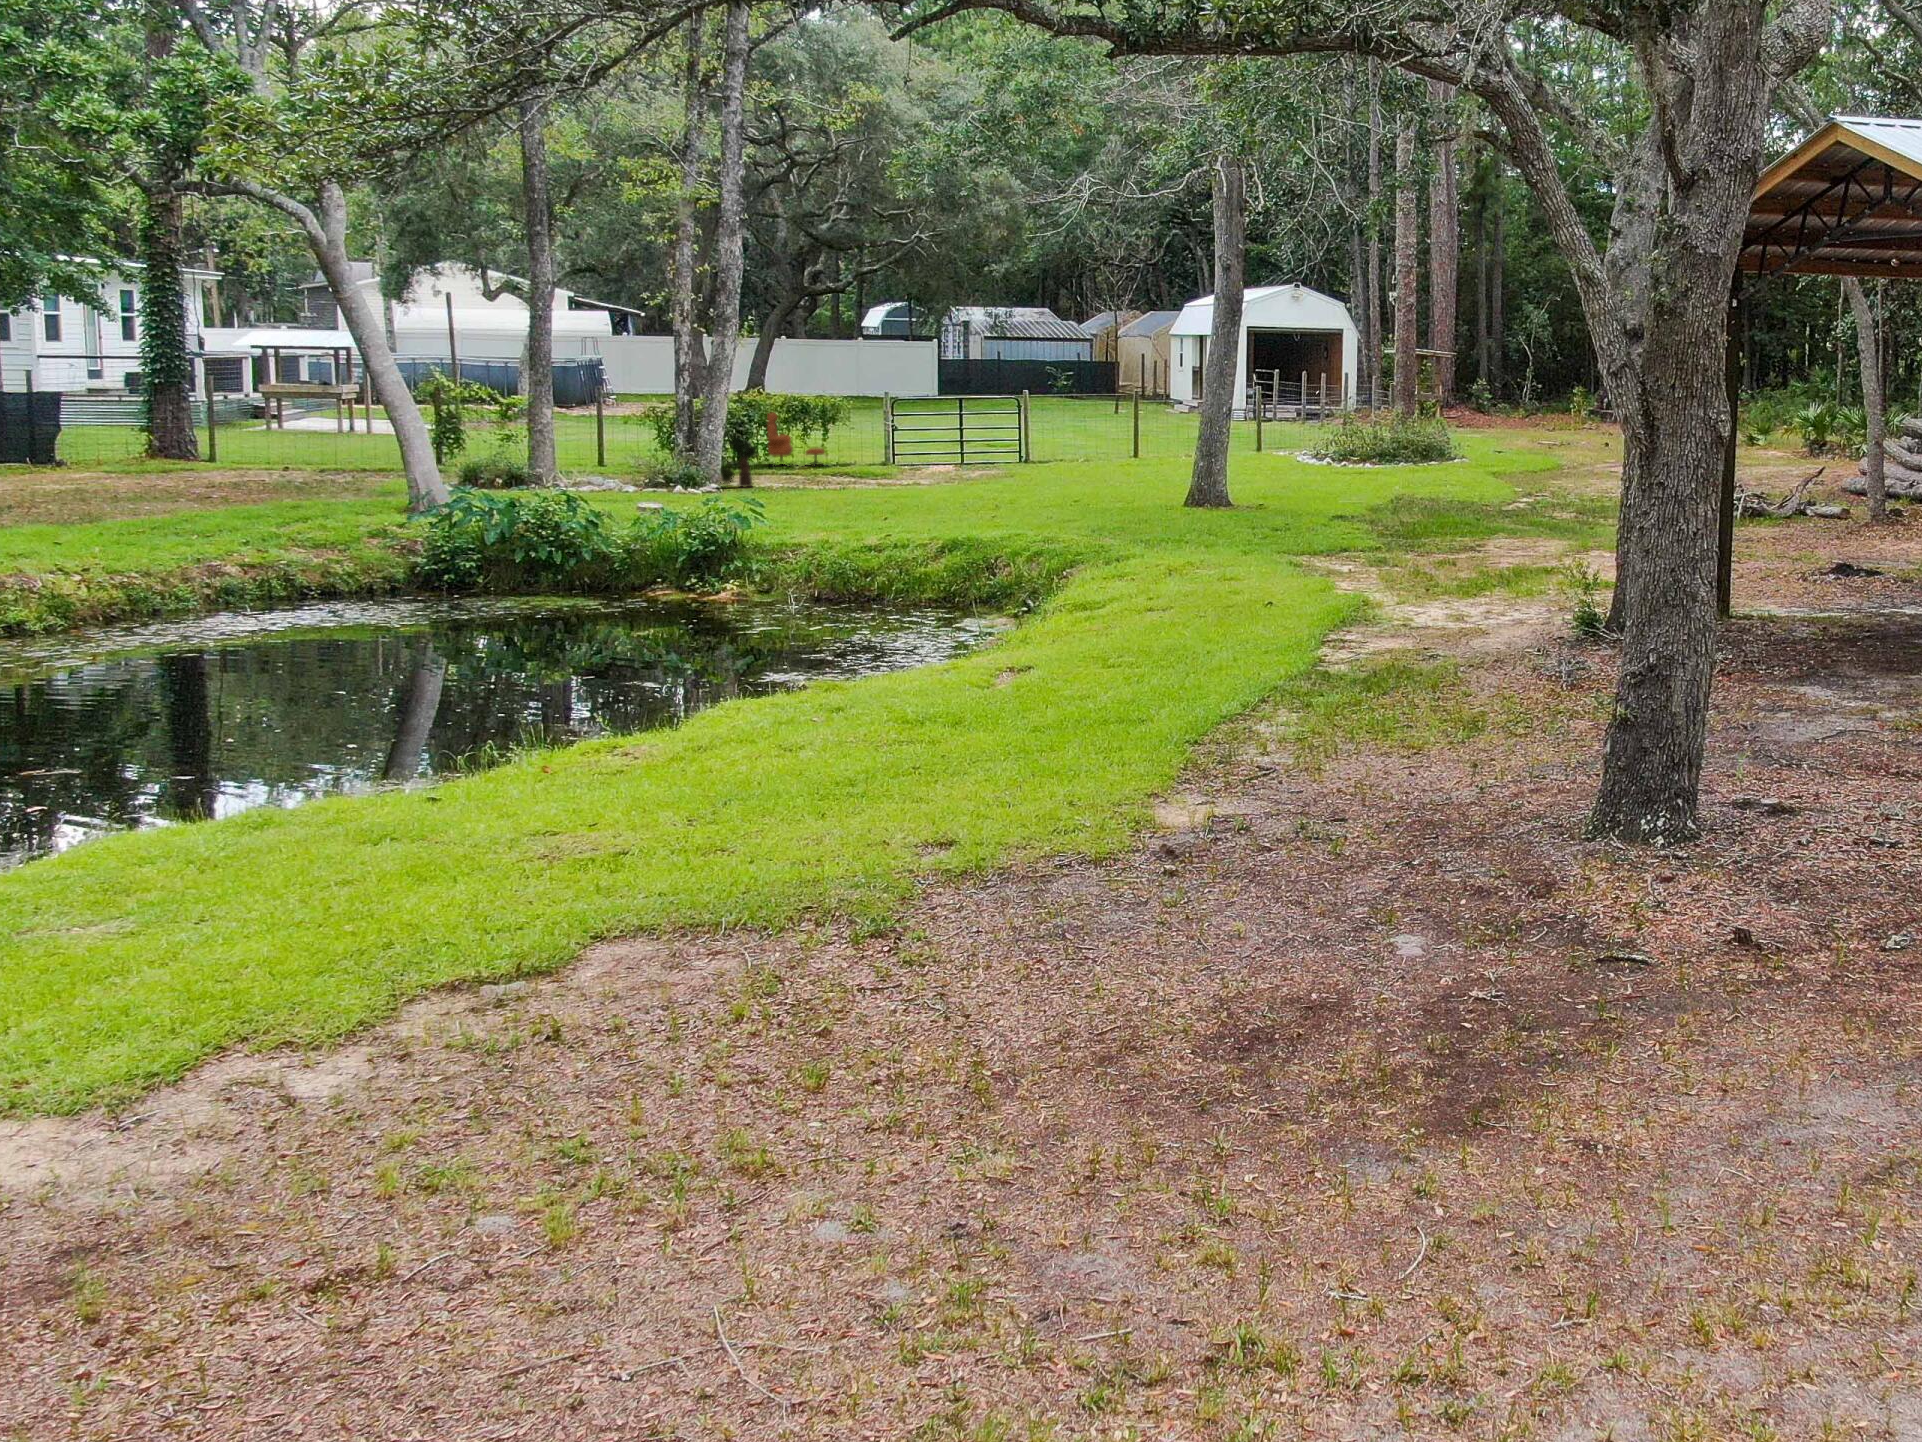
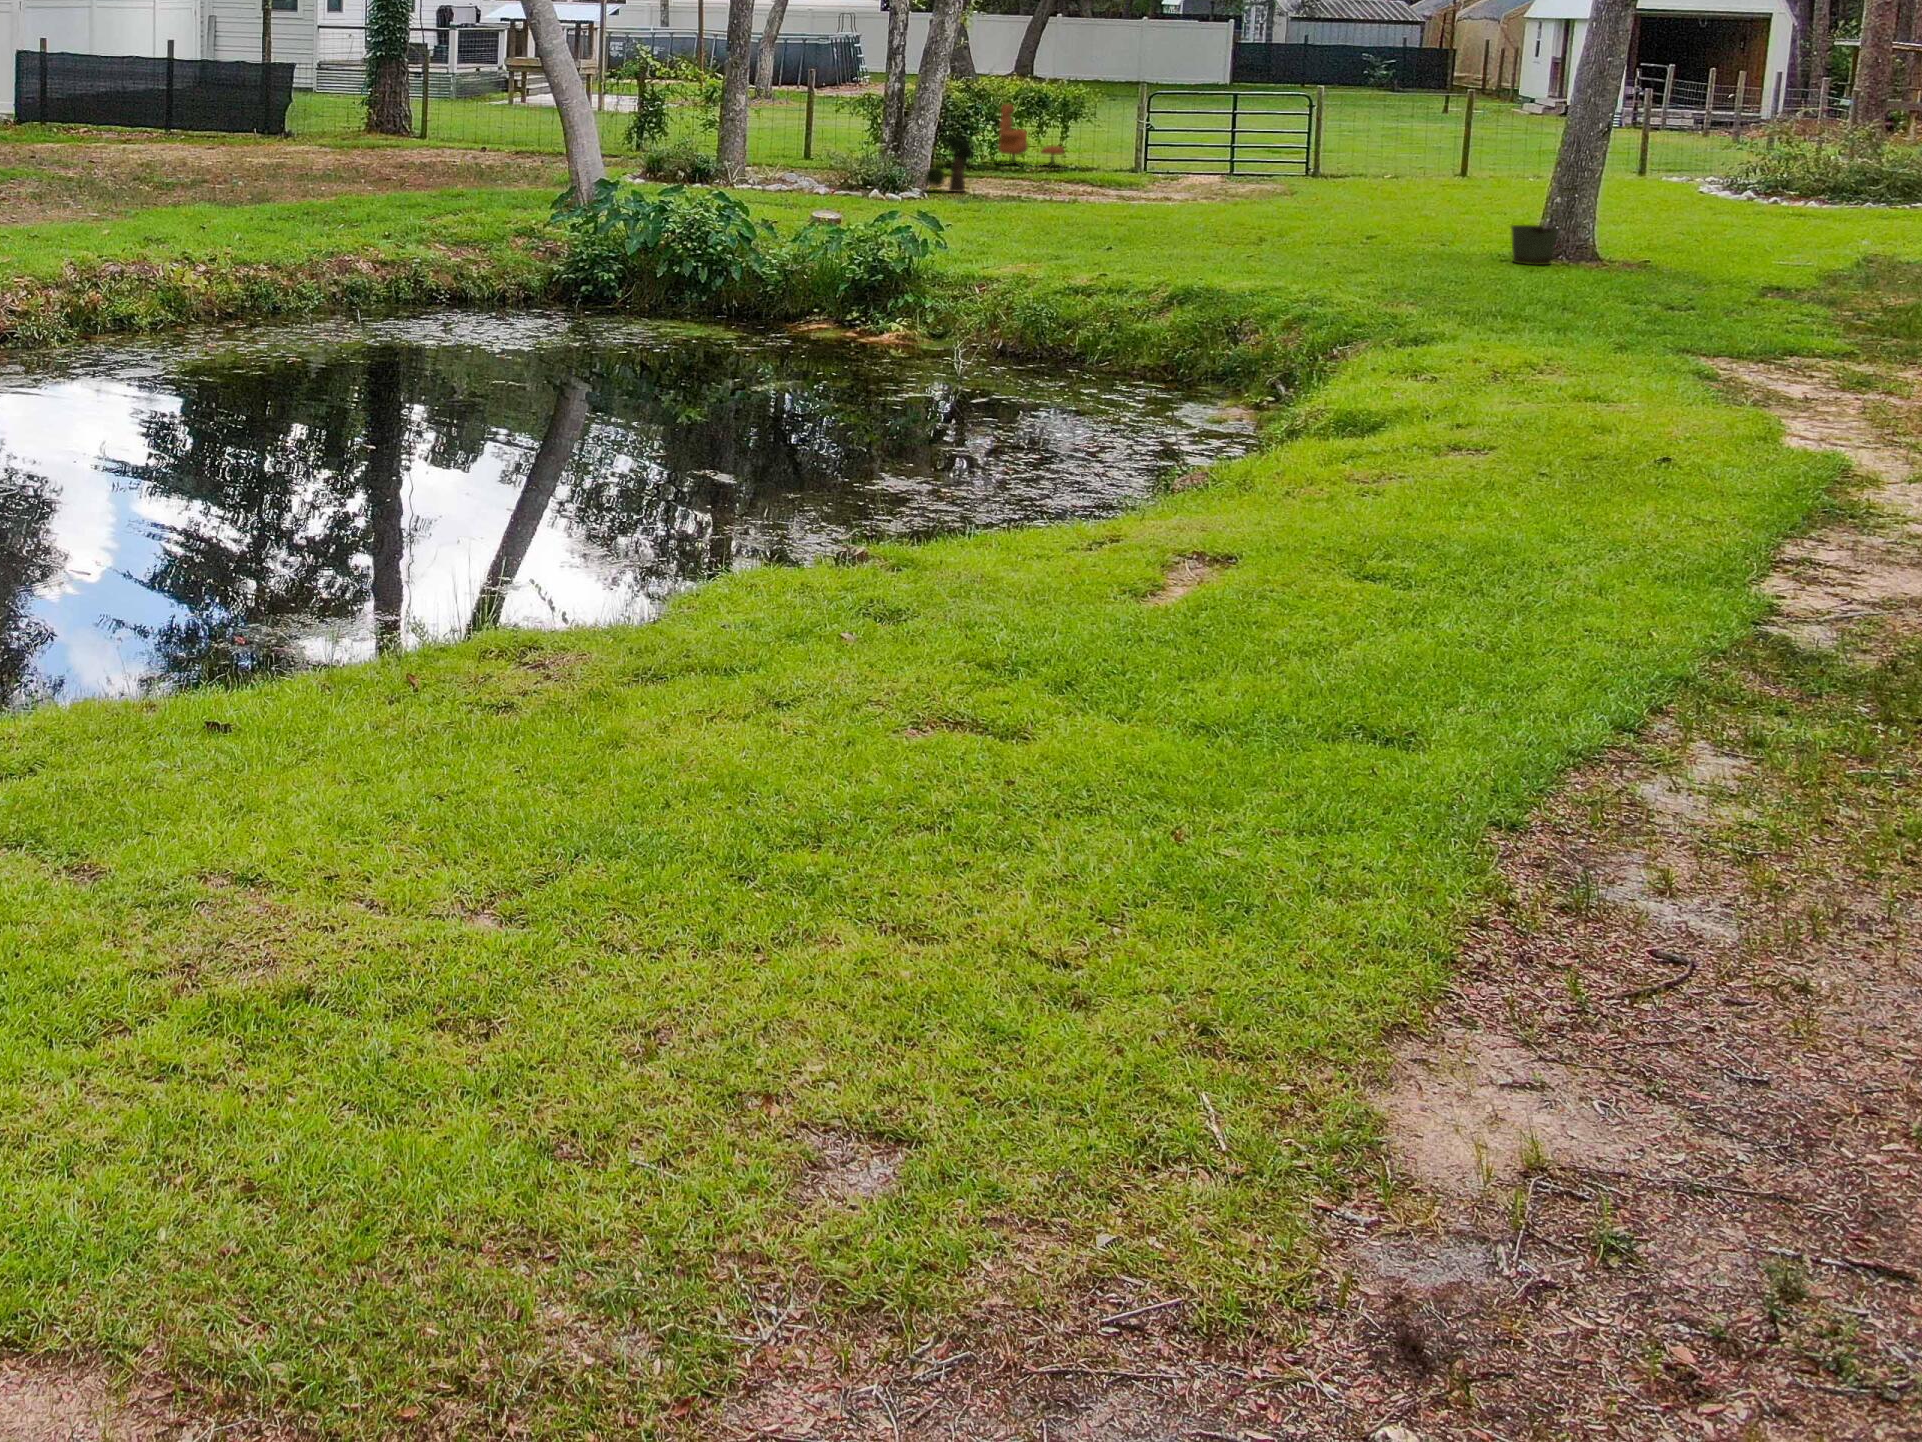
bucket: none [1166,483,1197,511] -> present [1511,225,1558,265]

